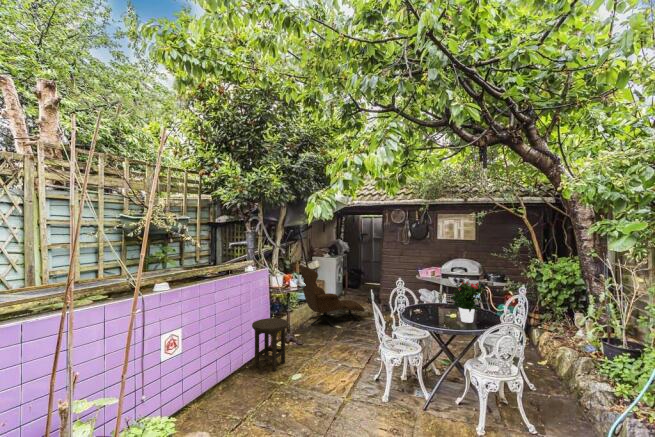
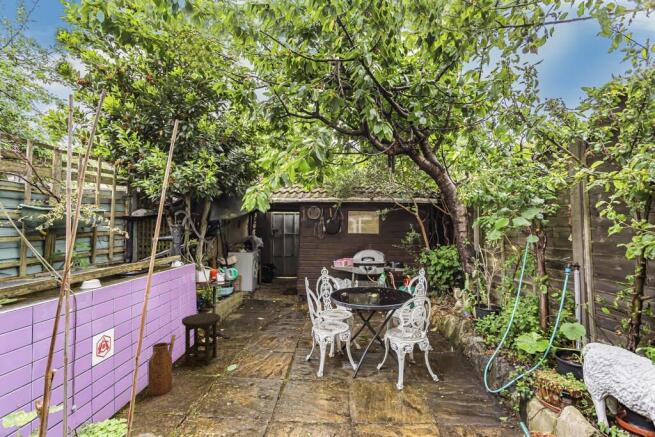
lounge chair: present [301,266,364,327] -> none [222,262,285,319]
potted flower: present [451,282,486,323] -> none [371,267,400,301]
watering can: none [216,338,243,396] -> present [148,335,175,396]

